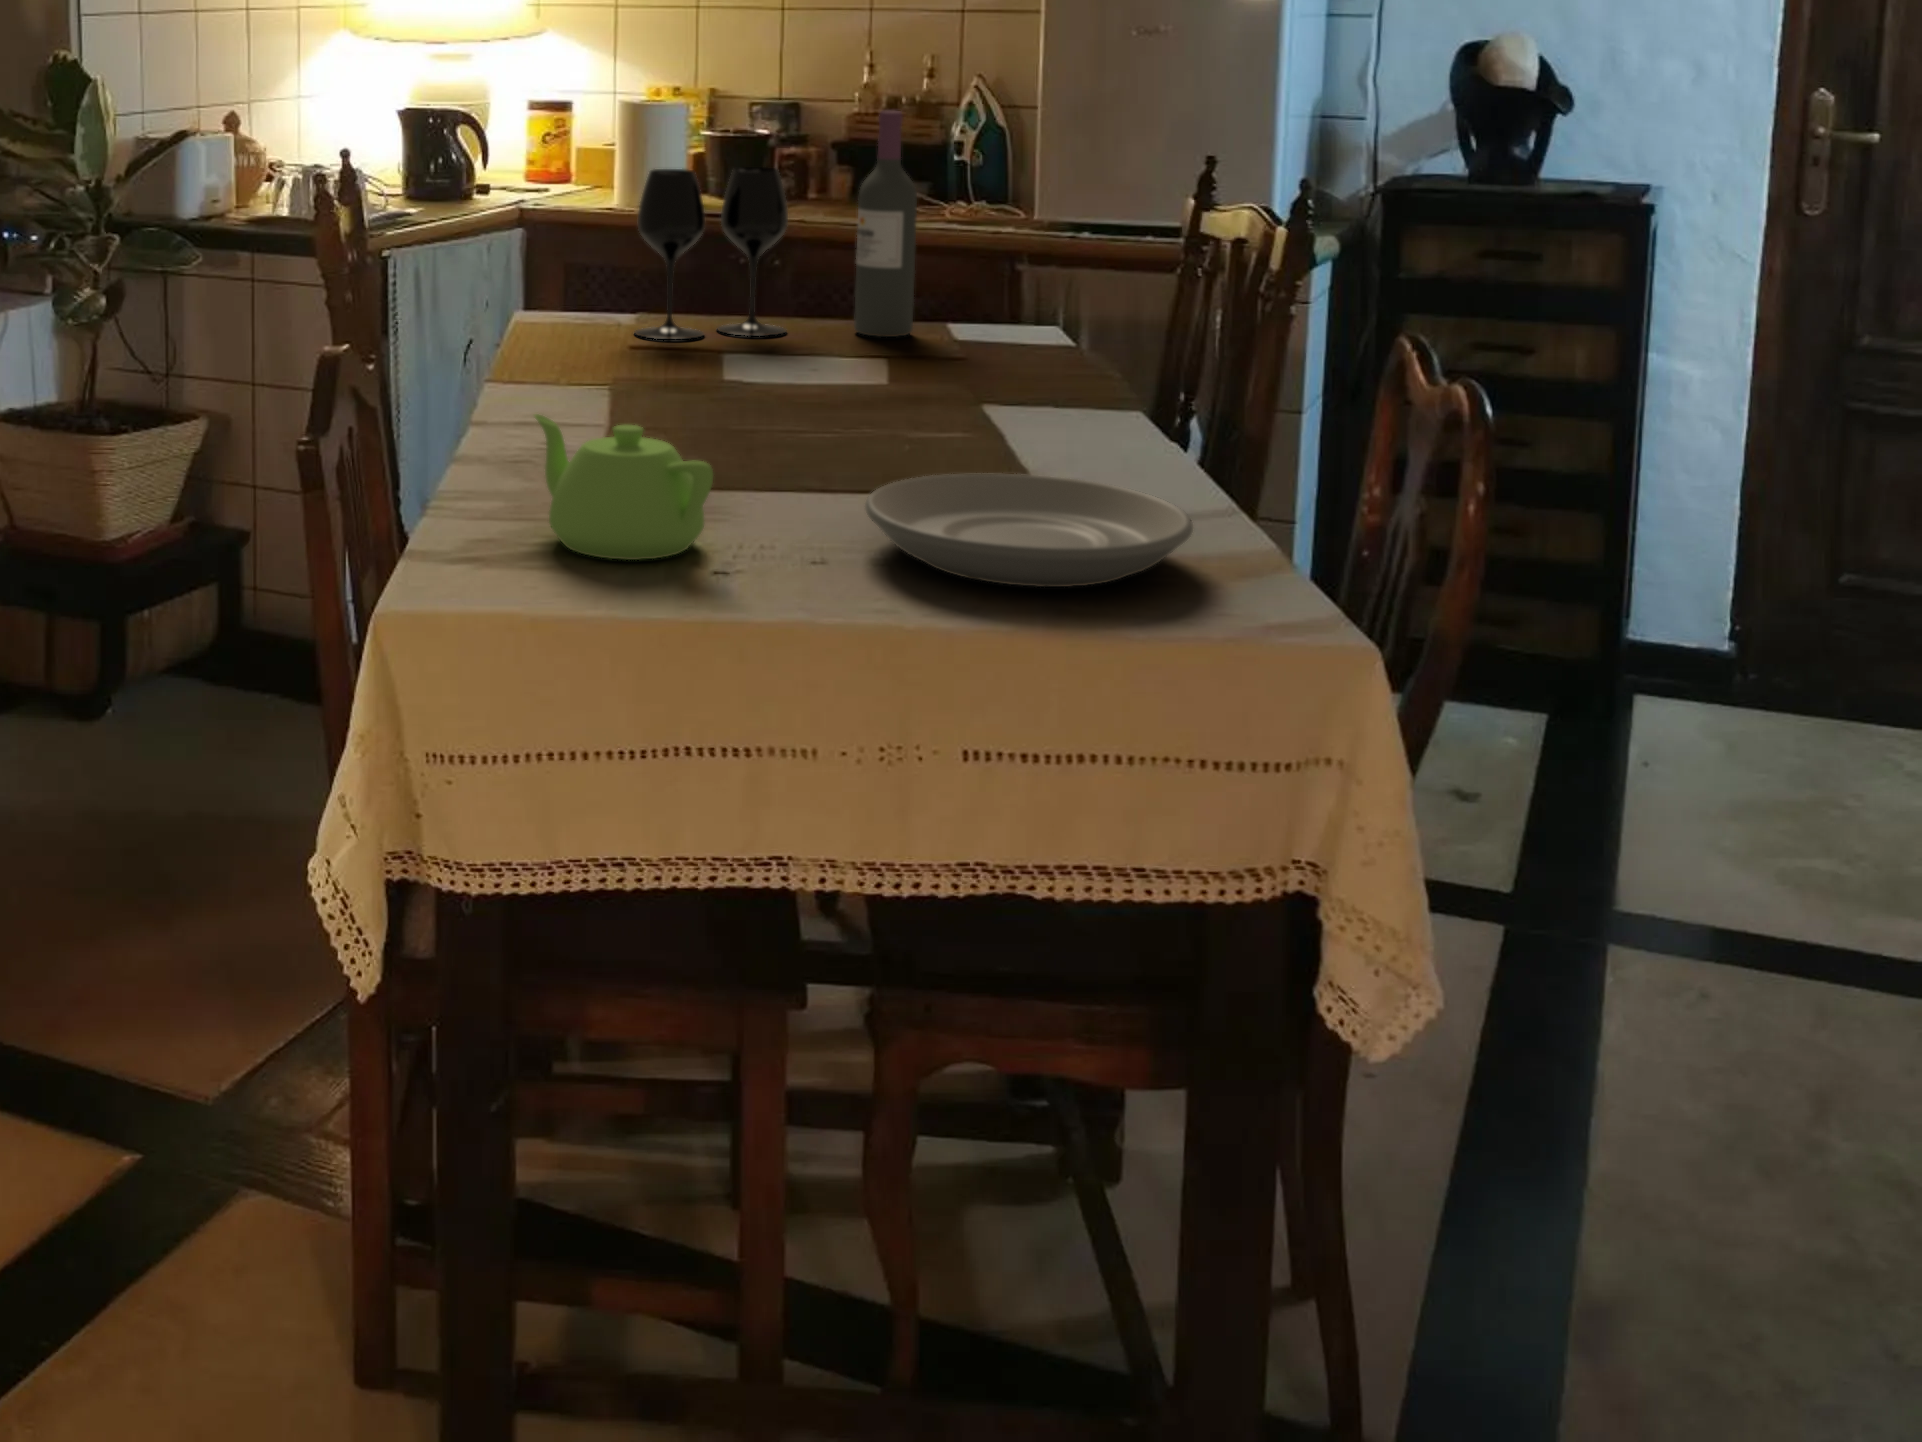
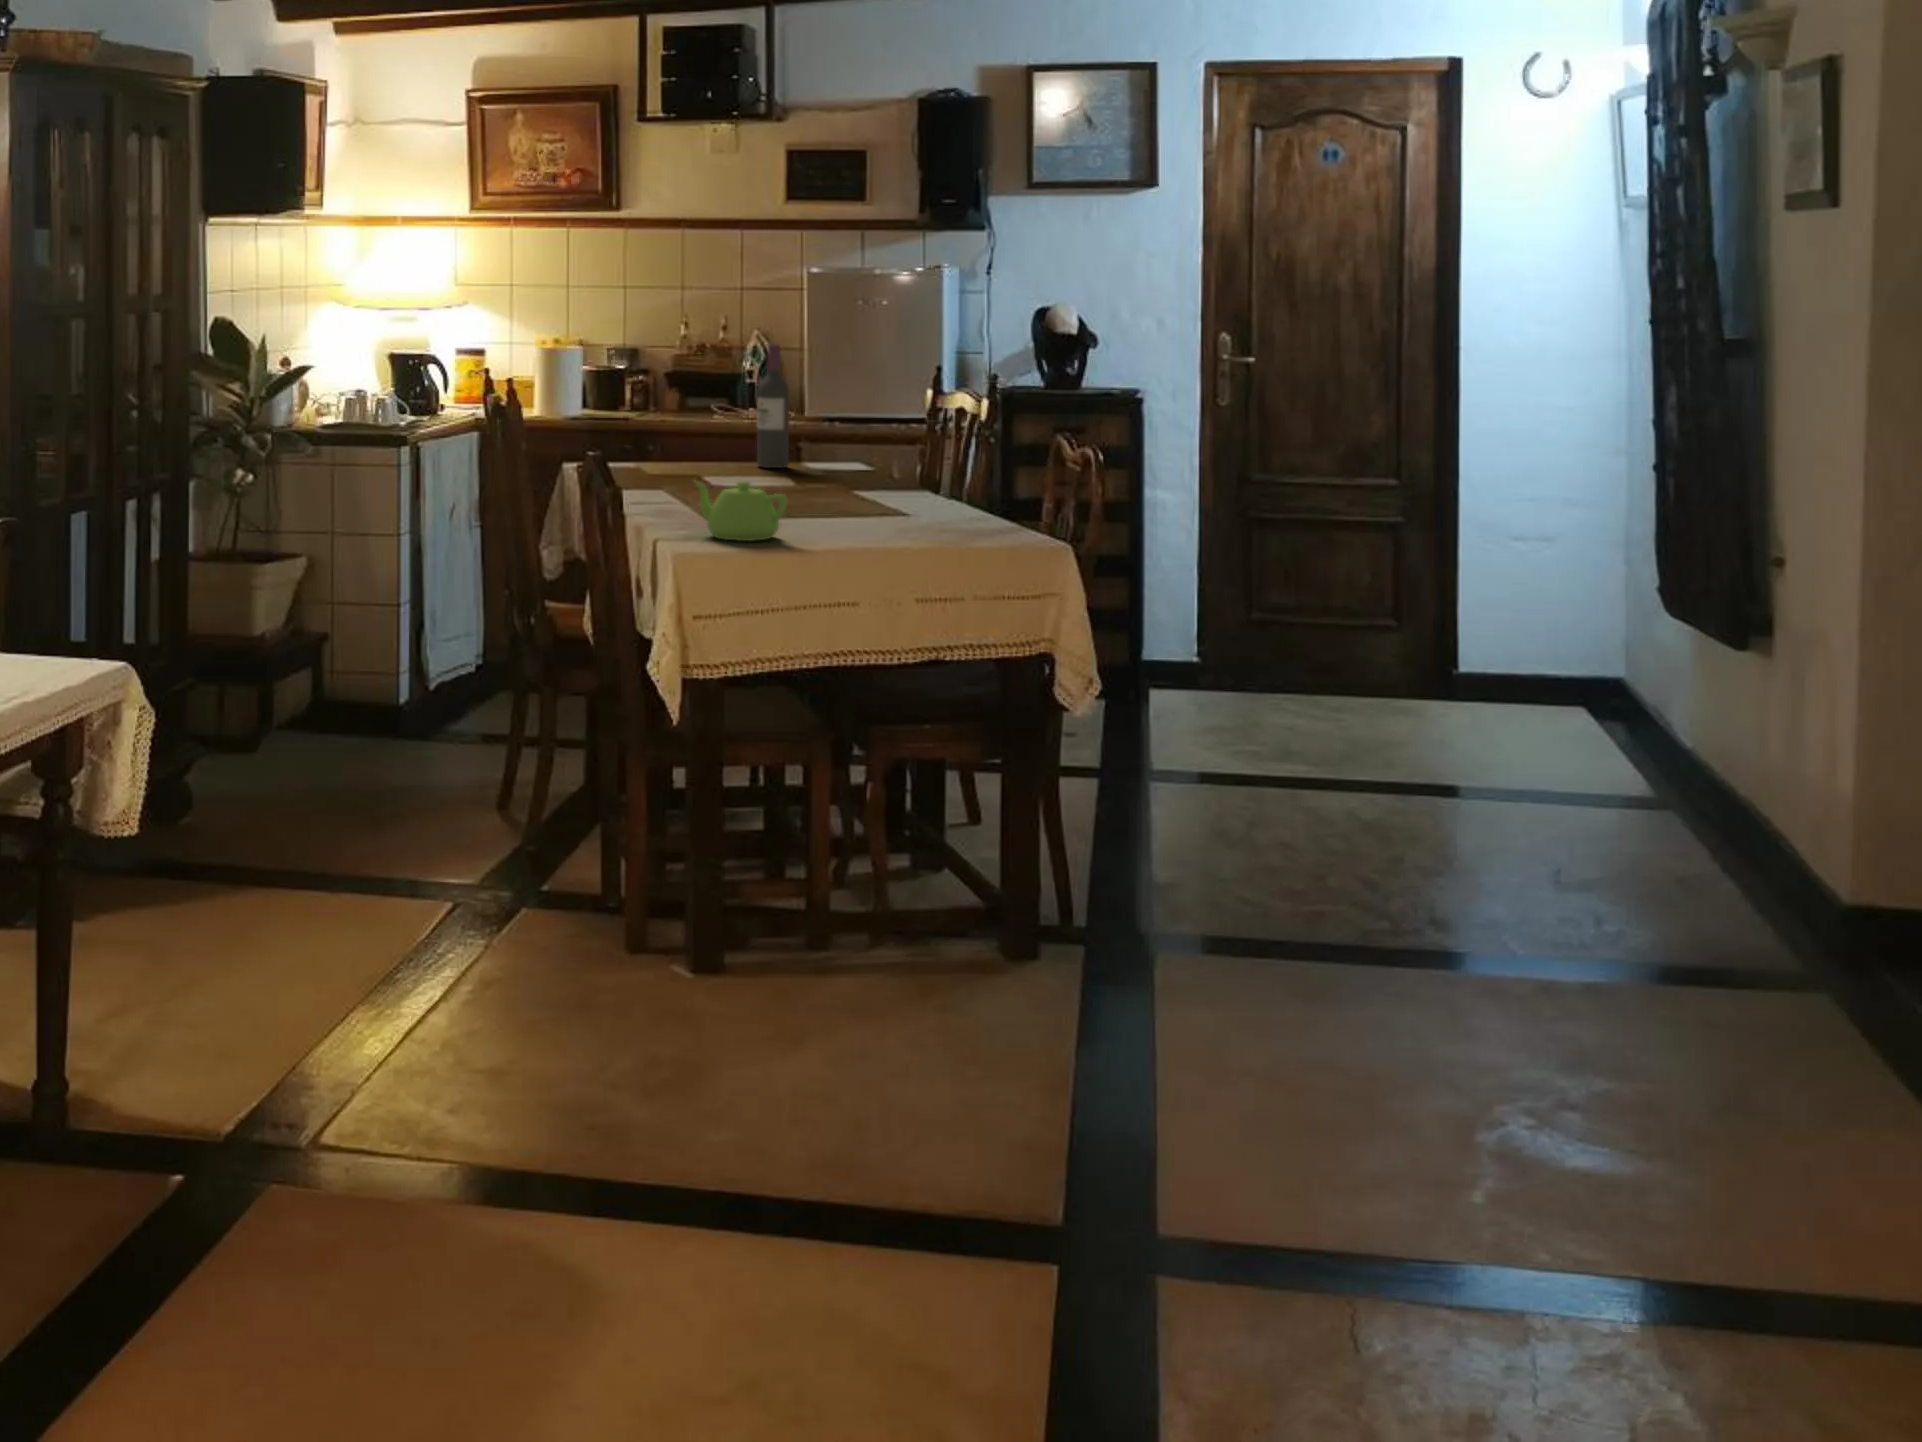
wine glass: present [635,167,788,339] -> none [641,376,722,471]
plate: present [865,473,1193,587] -> none [846,504,989,542]

